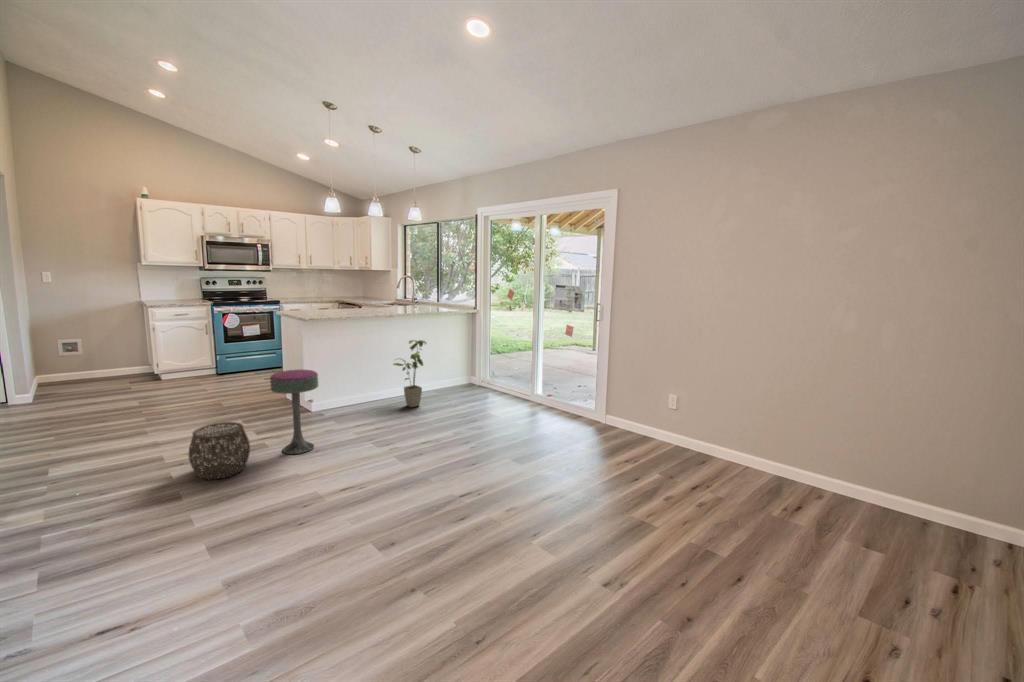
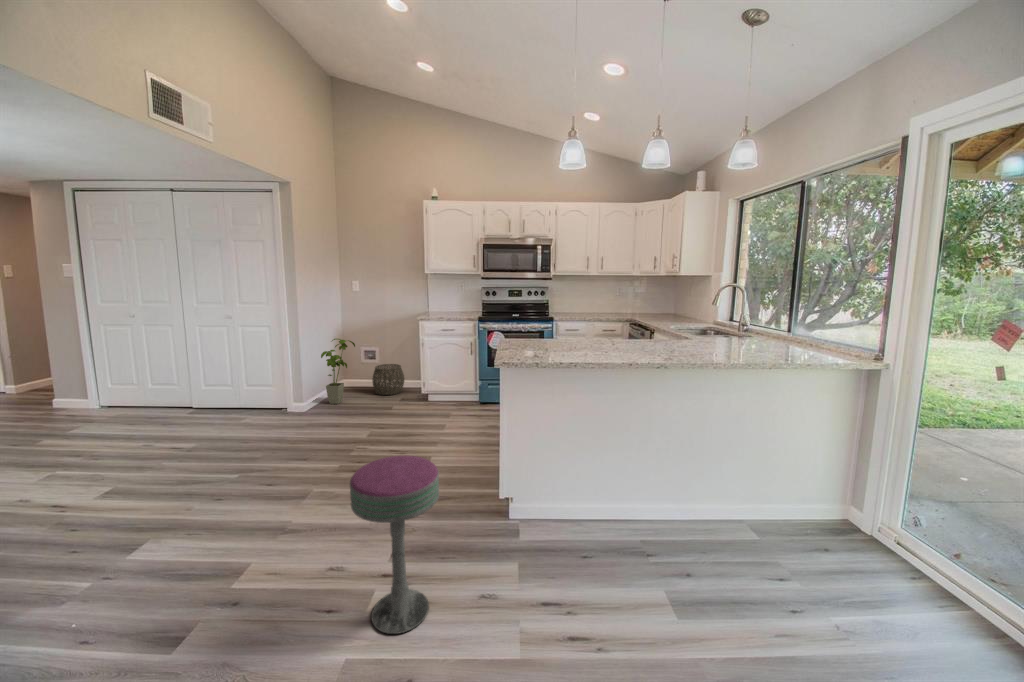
house plant: present [394,340,426,407] -> present [321,339,355,404]
woven basket: present [189,422,250,480] -> present [372,364,404,395]

